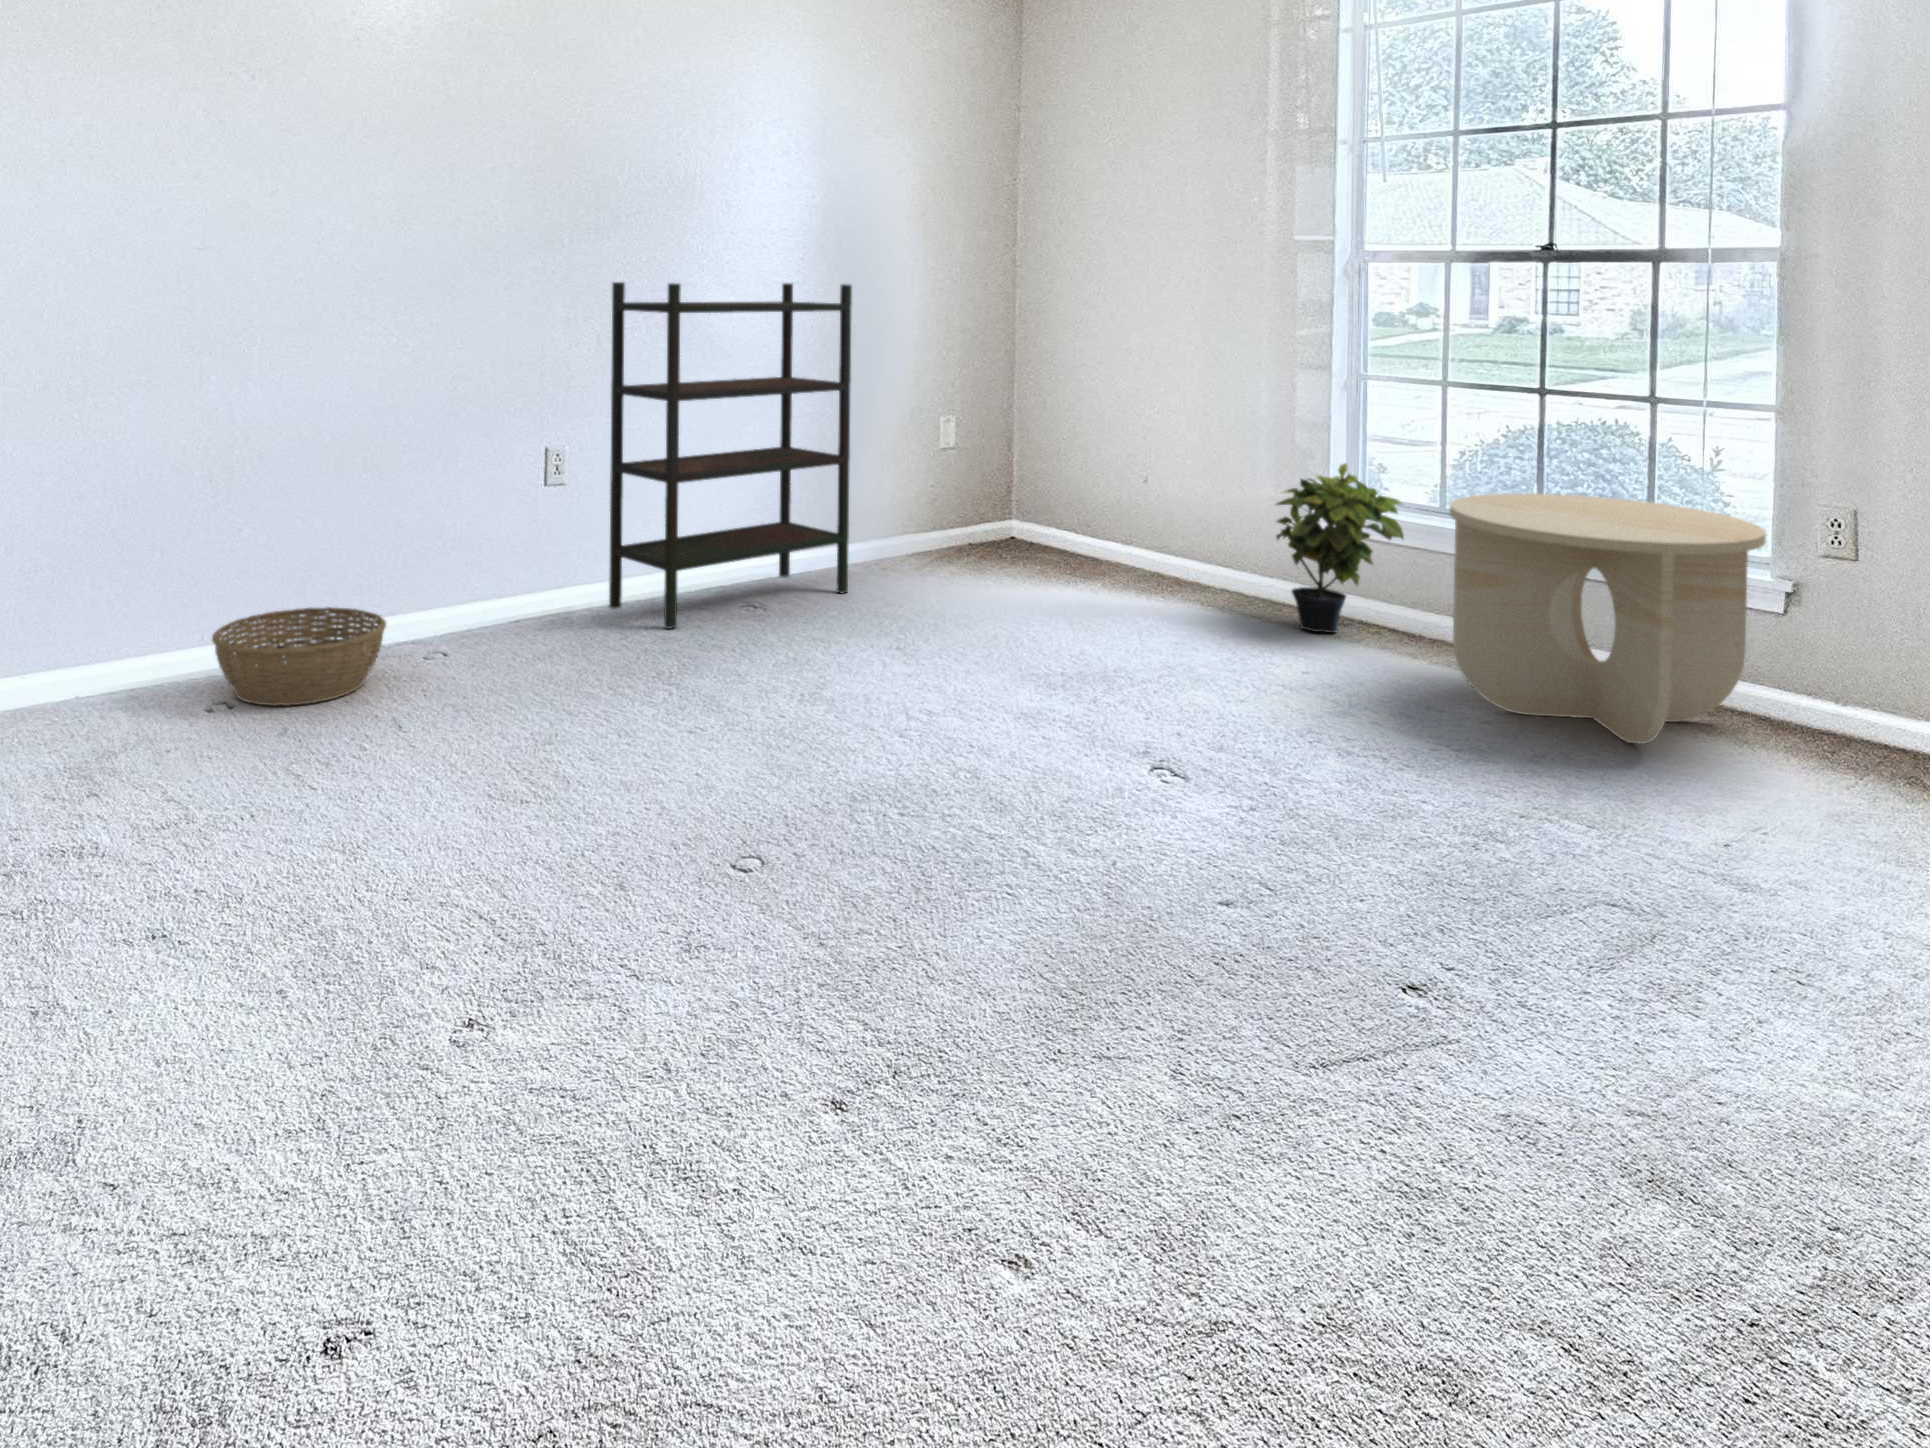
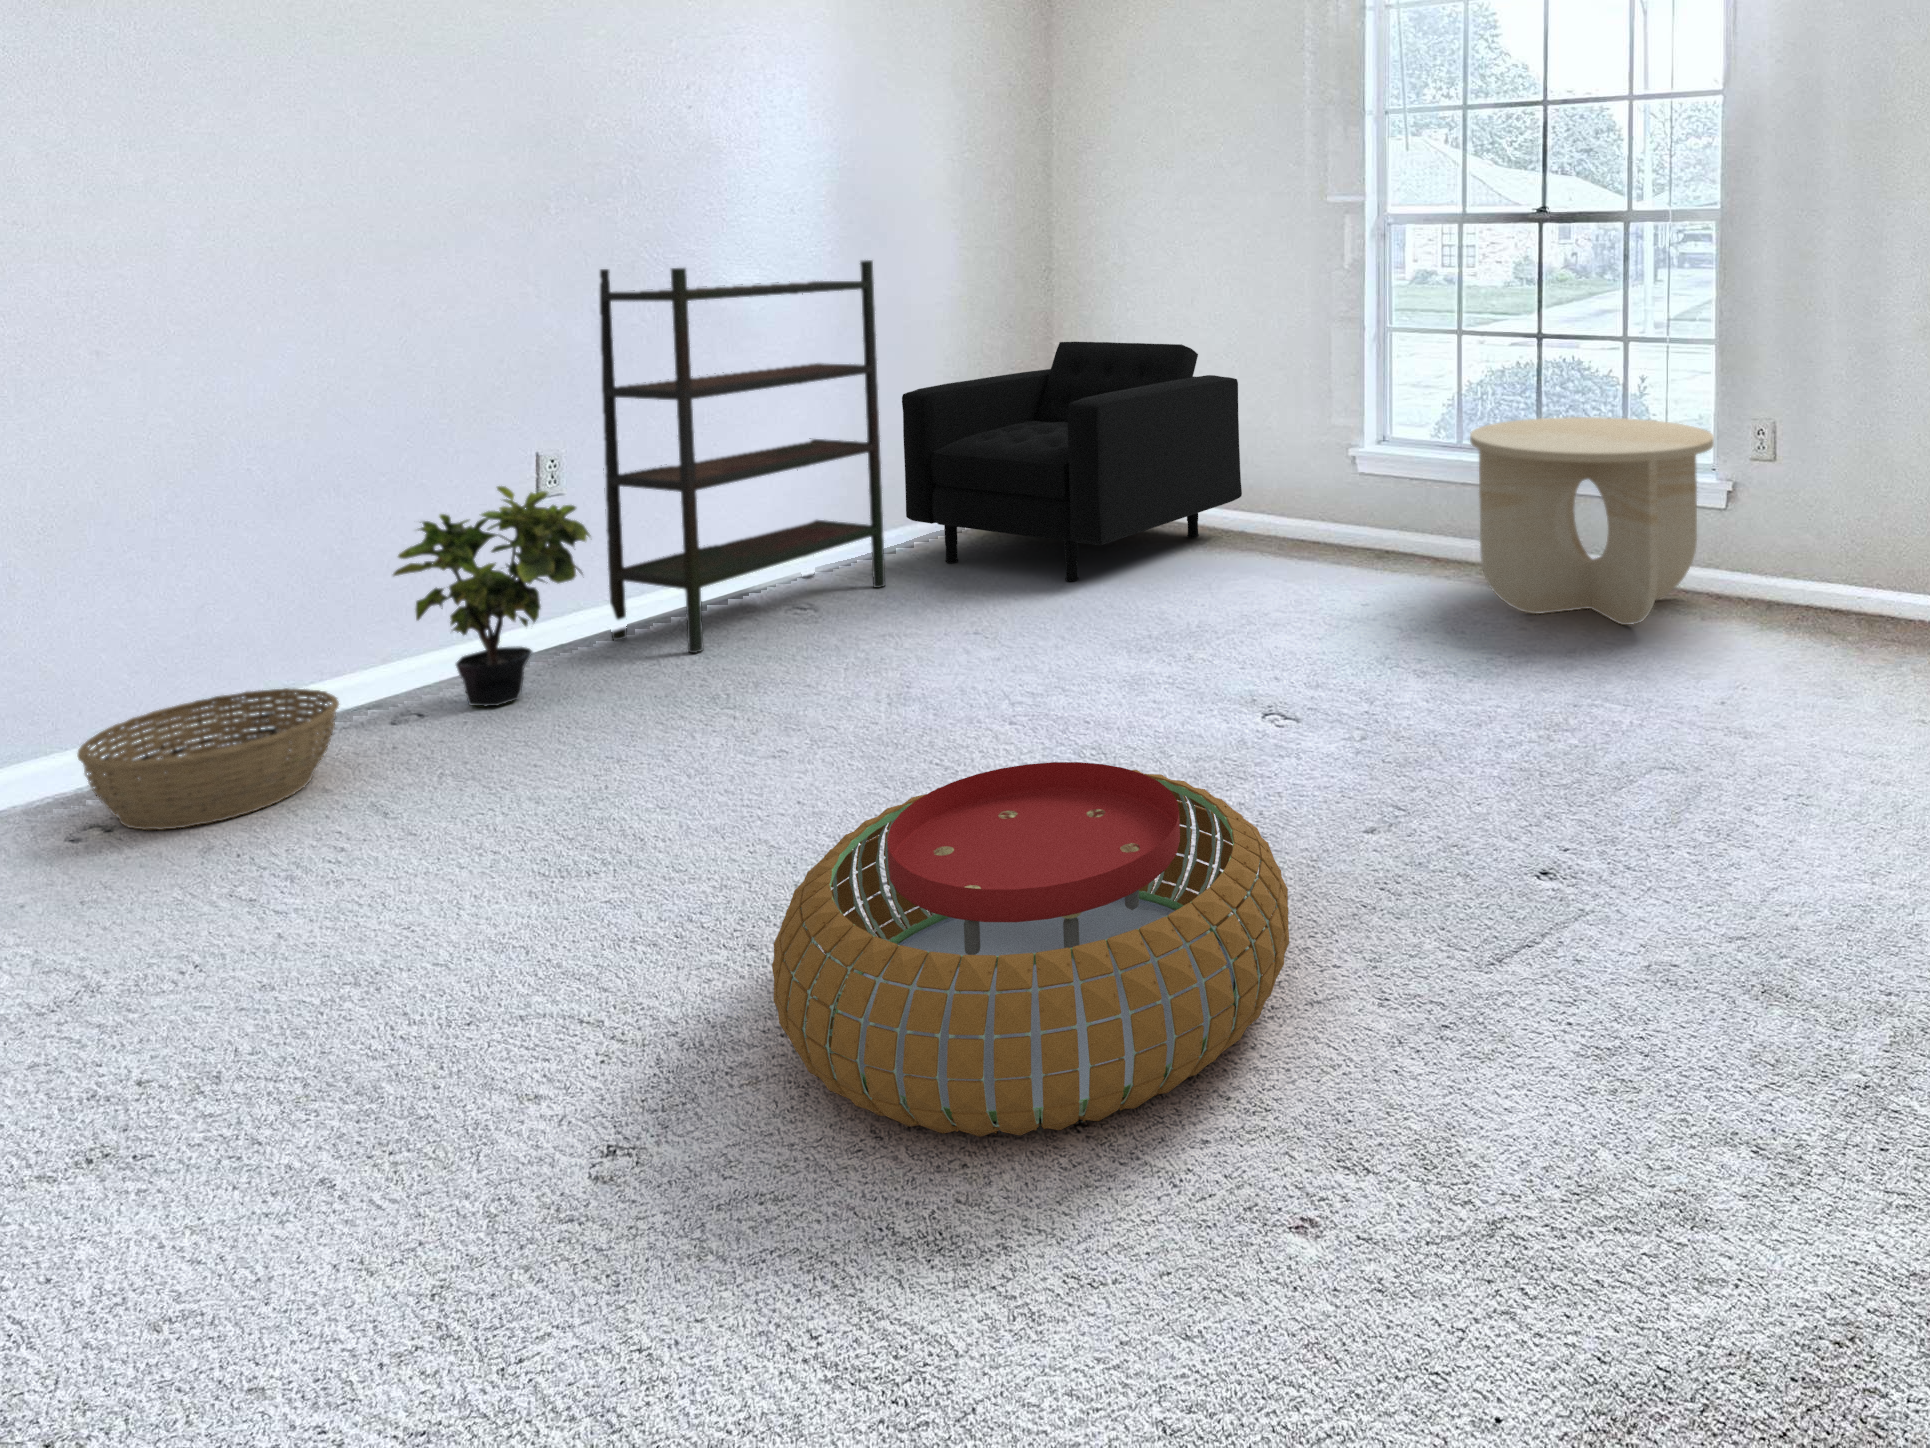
armchair: none [877,374,1213,611] -> present [902,342,1242,581]
potted plant: present [1276,463,1404,633] -> present [393,486,590,706]
pouf: none [612,765,1096,1109] -> present [772,762,1289,1137]

